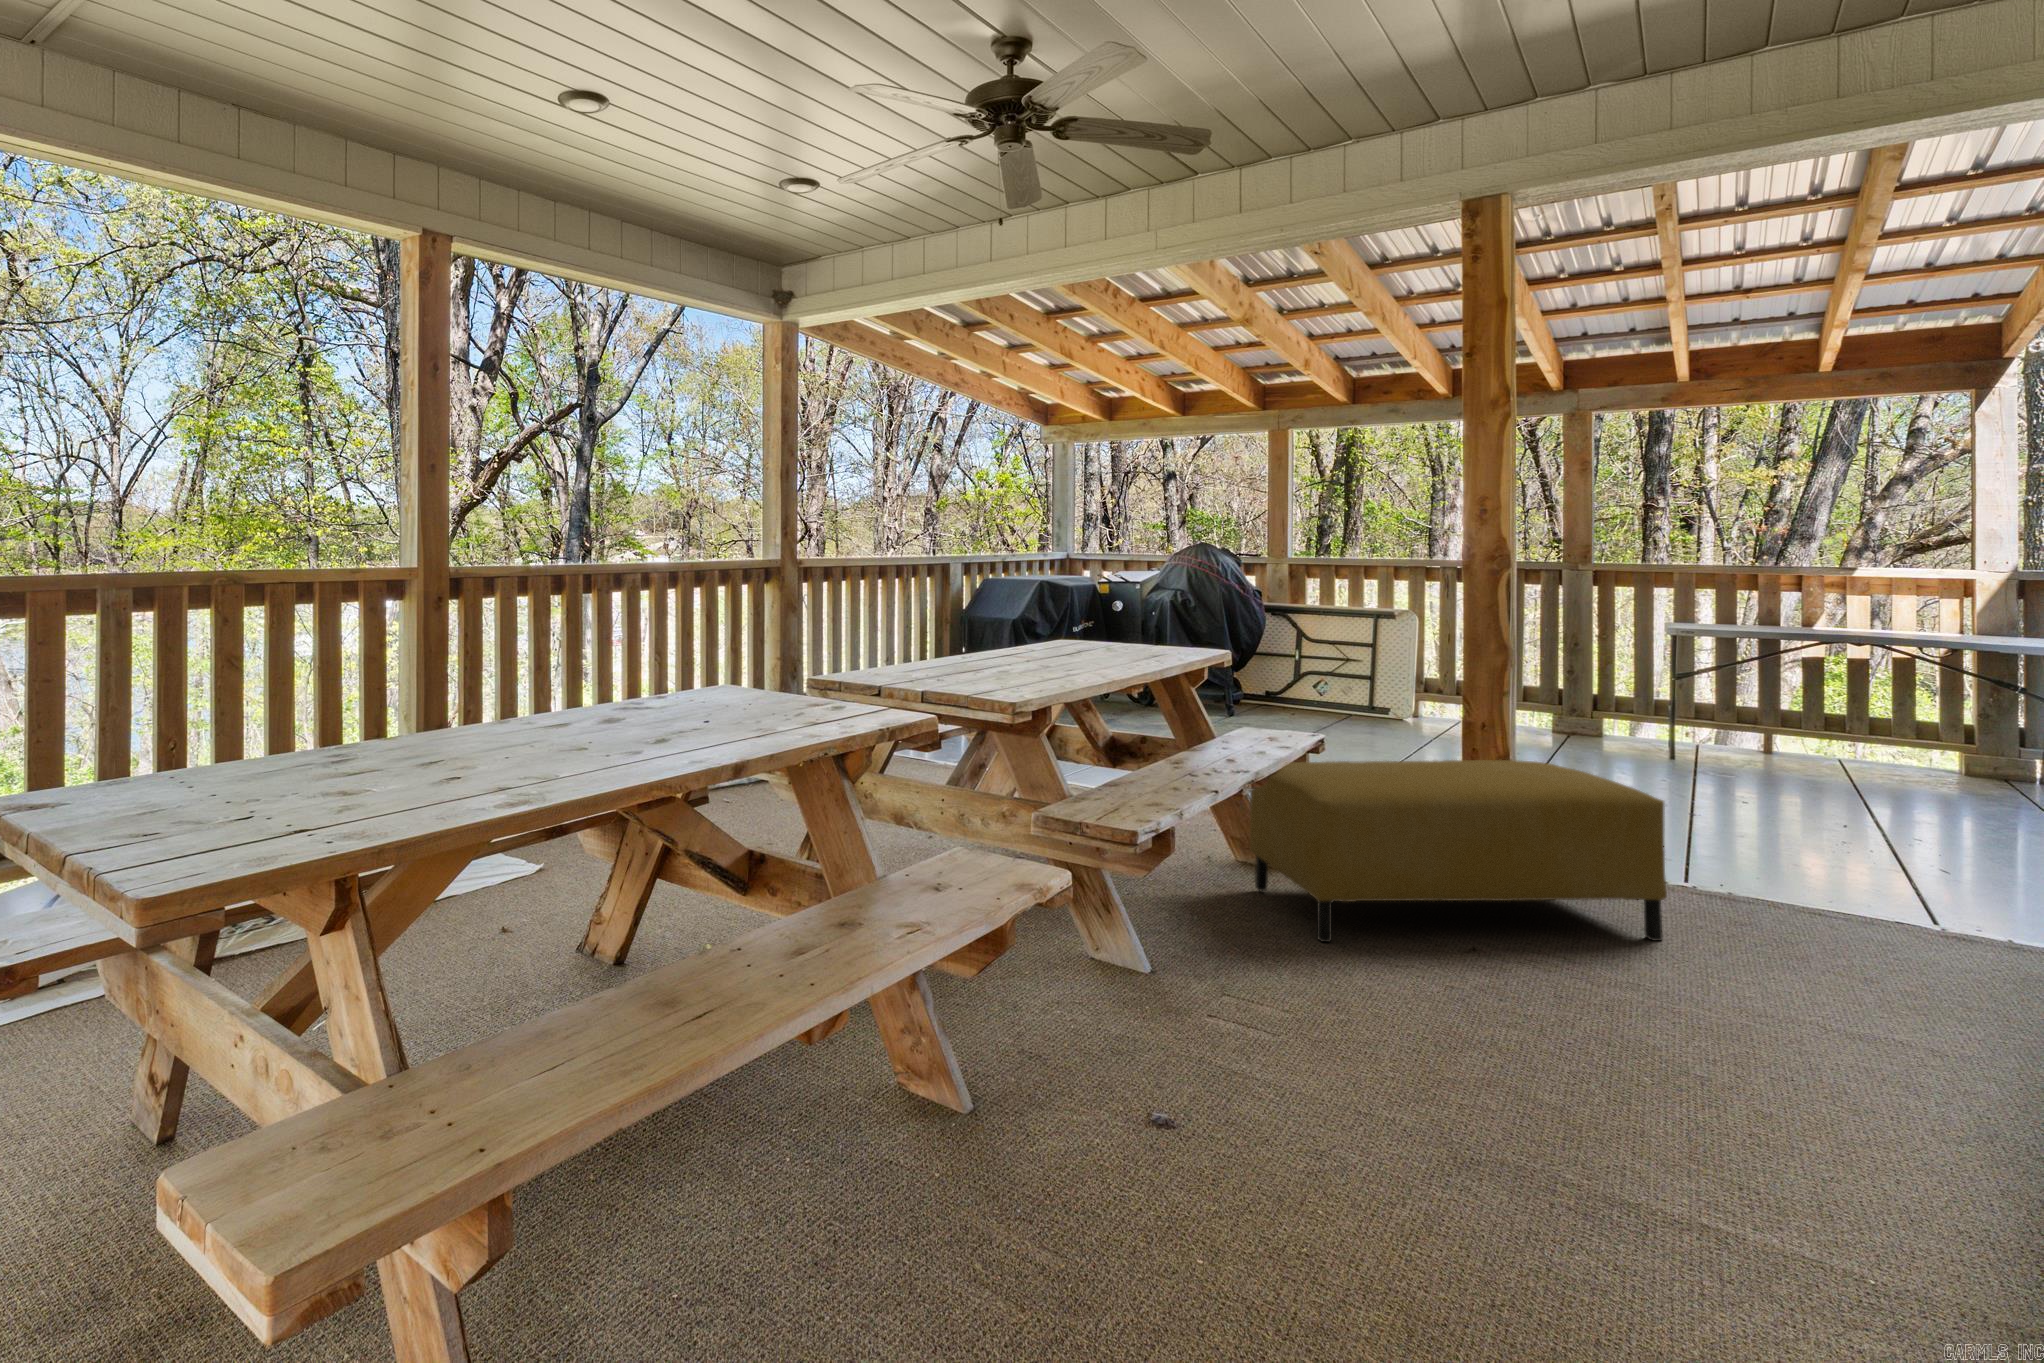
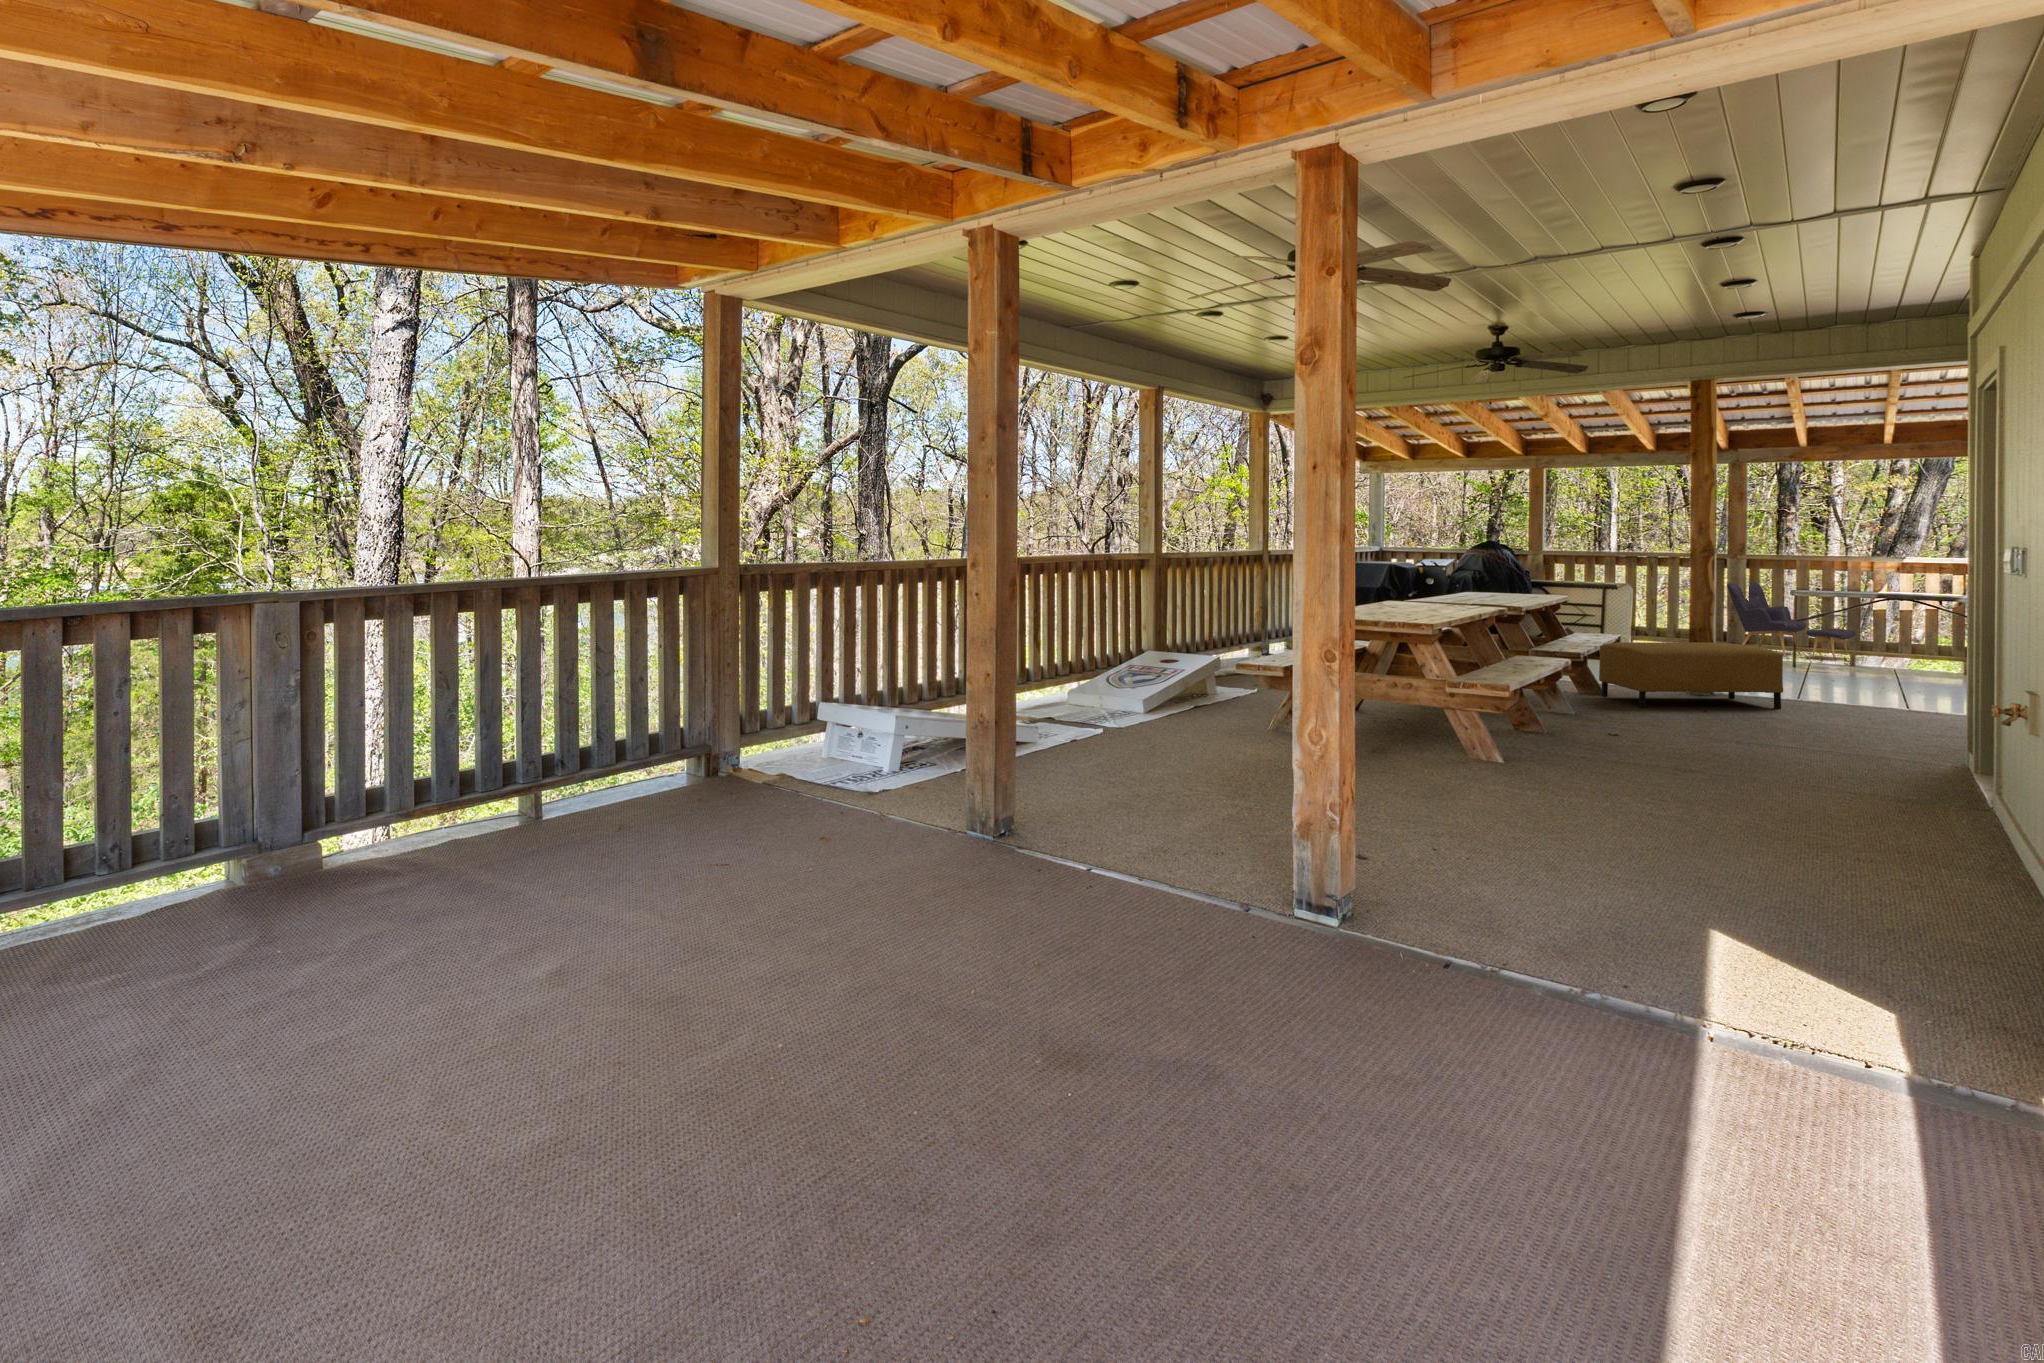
armchair: none [1559,605,1780,743] -> present [1727,582,1856,657]

